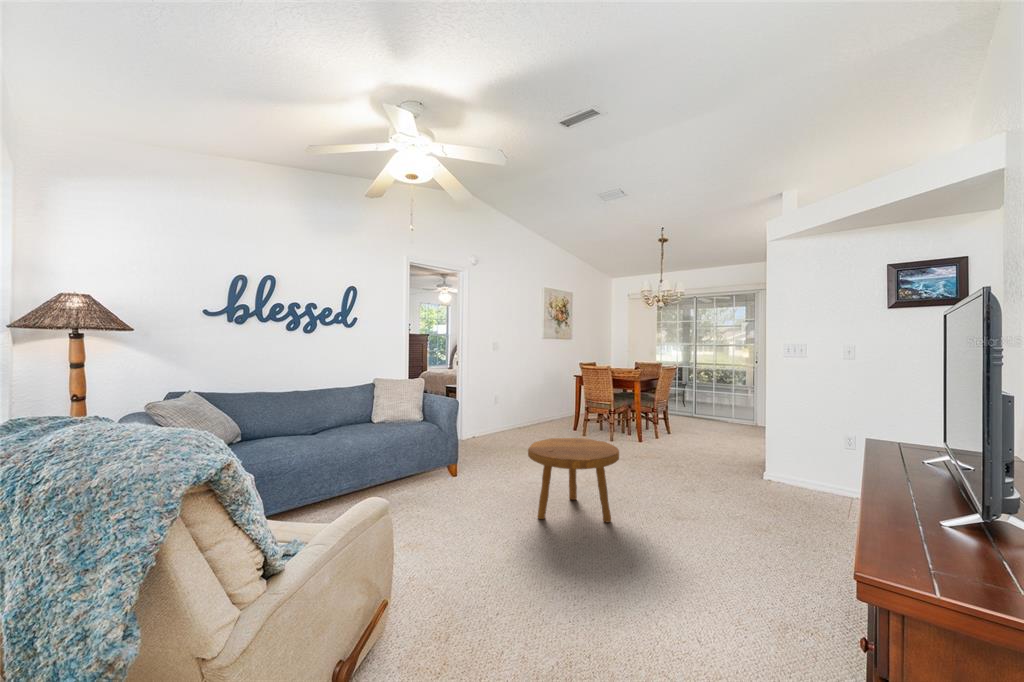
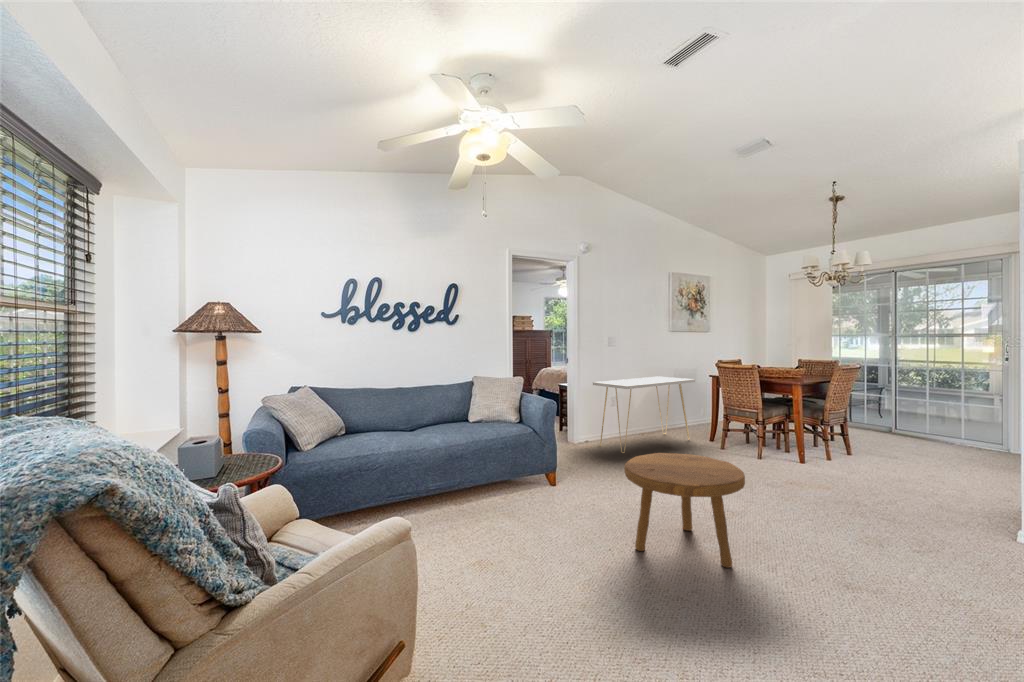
console table: none [479,377,562,444] -> present [593,376,695,453]

